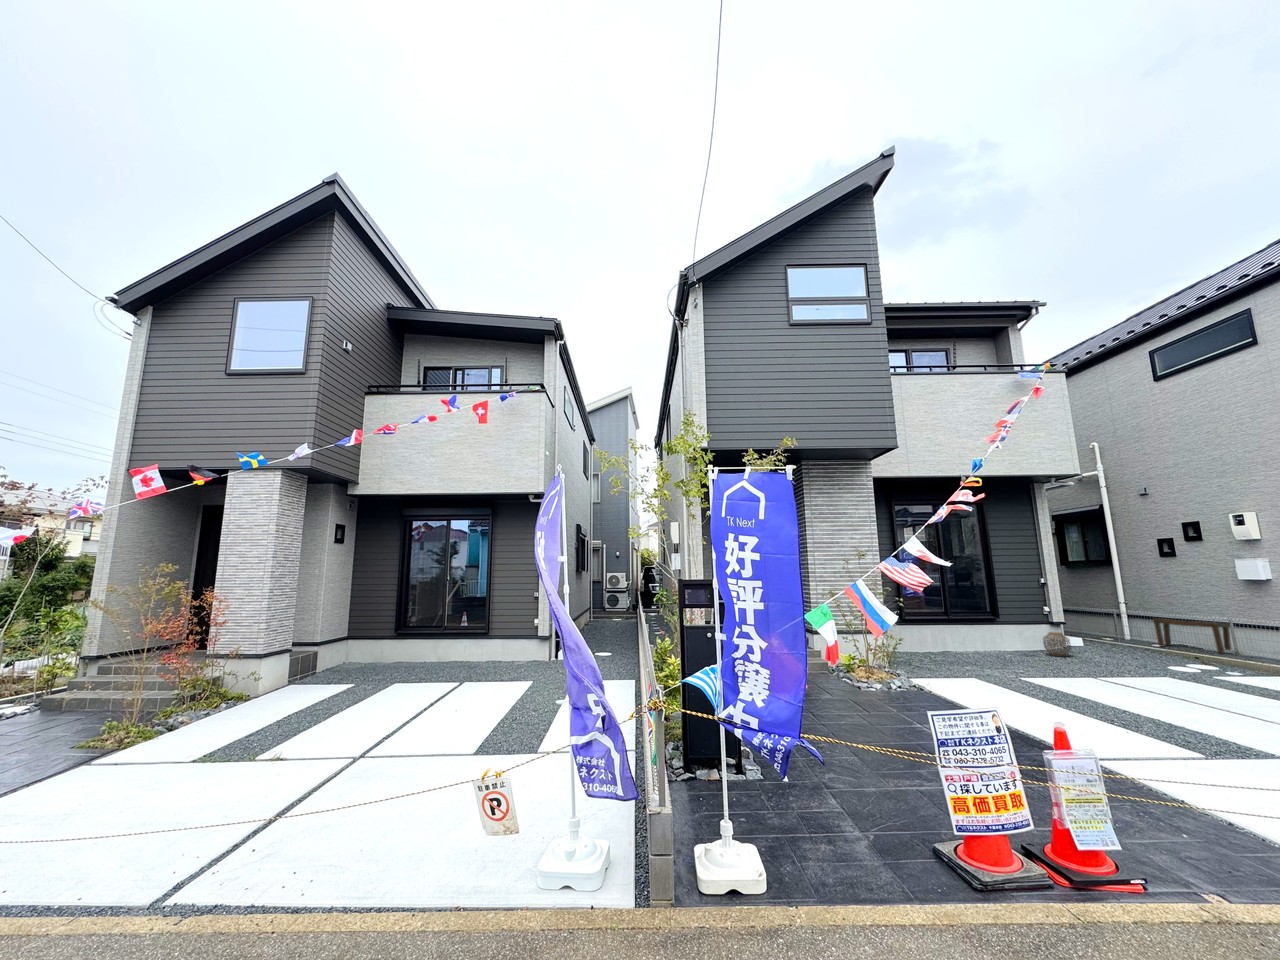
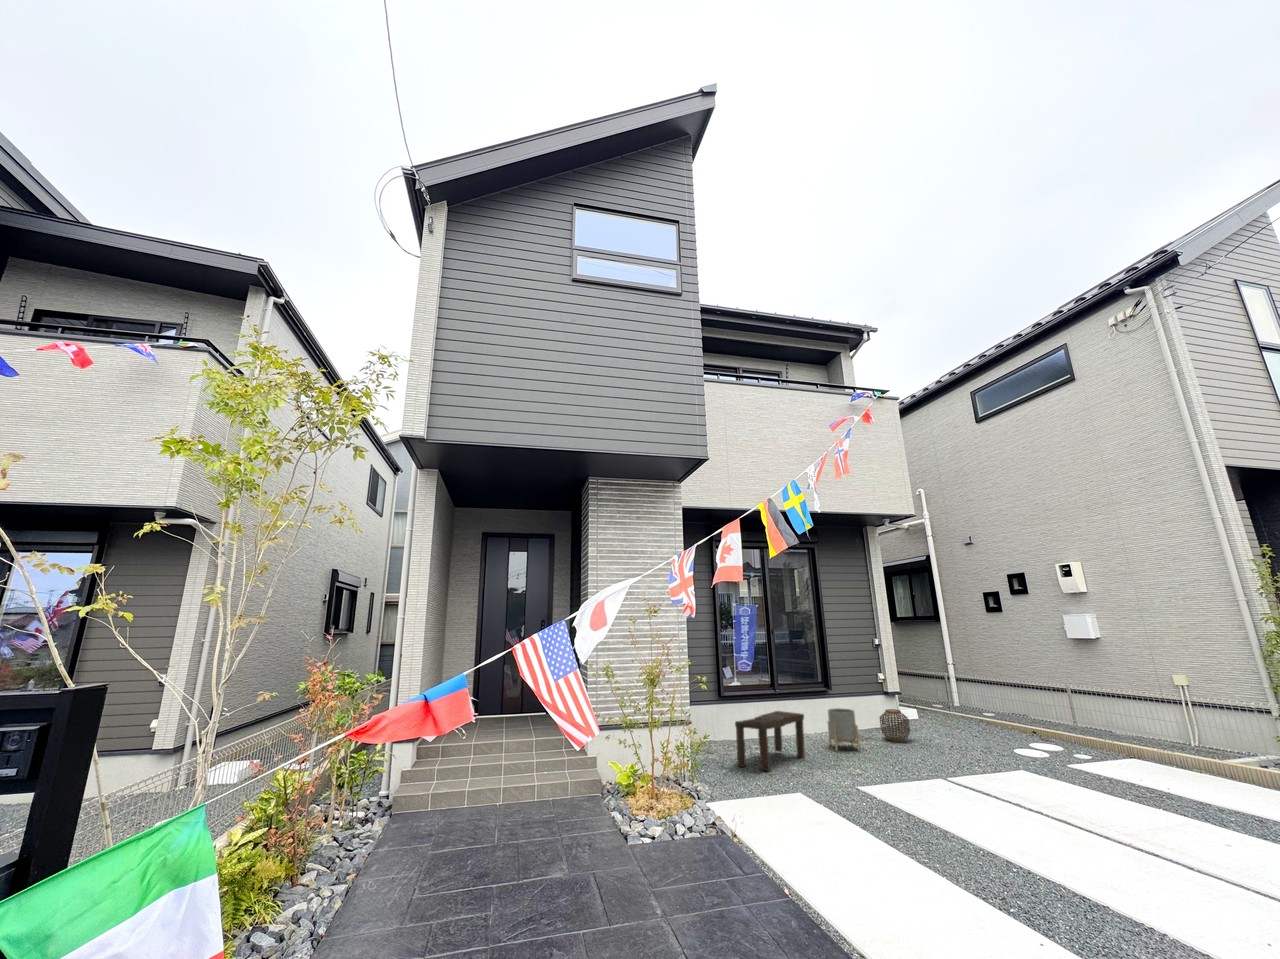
bench: present [1153,618,1231,653] -> present [735,711,805,771]
planter: none [996,629,1024,660] -> present [828,708,860,751]

